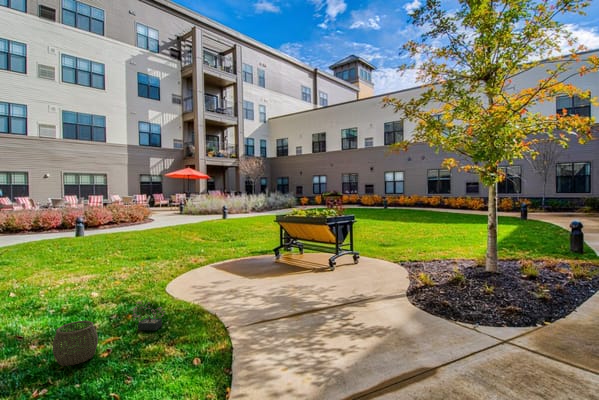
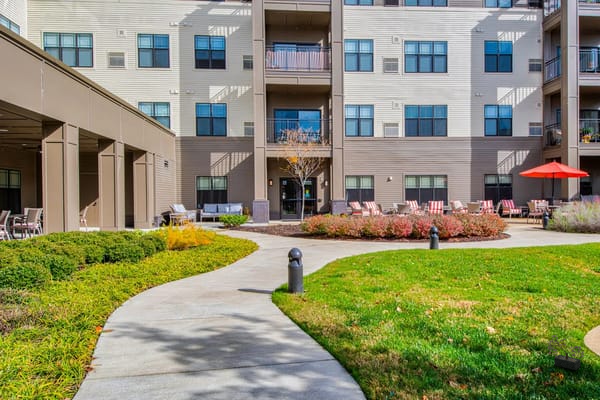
woven basket: present [52,321,98,366] -> none [485,341,524,381]

